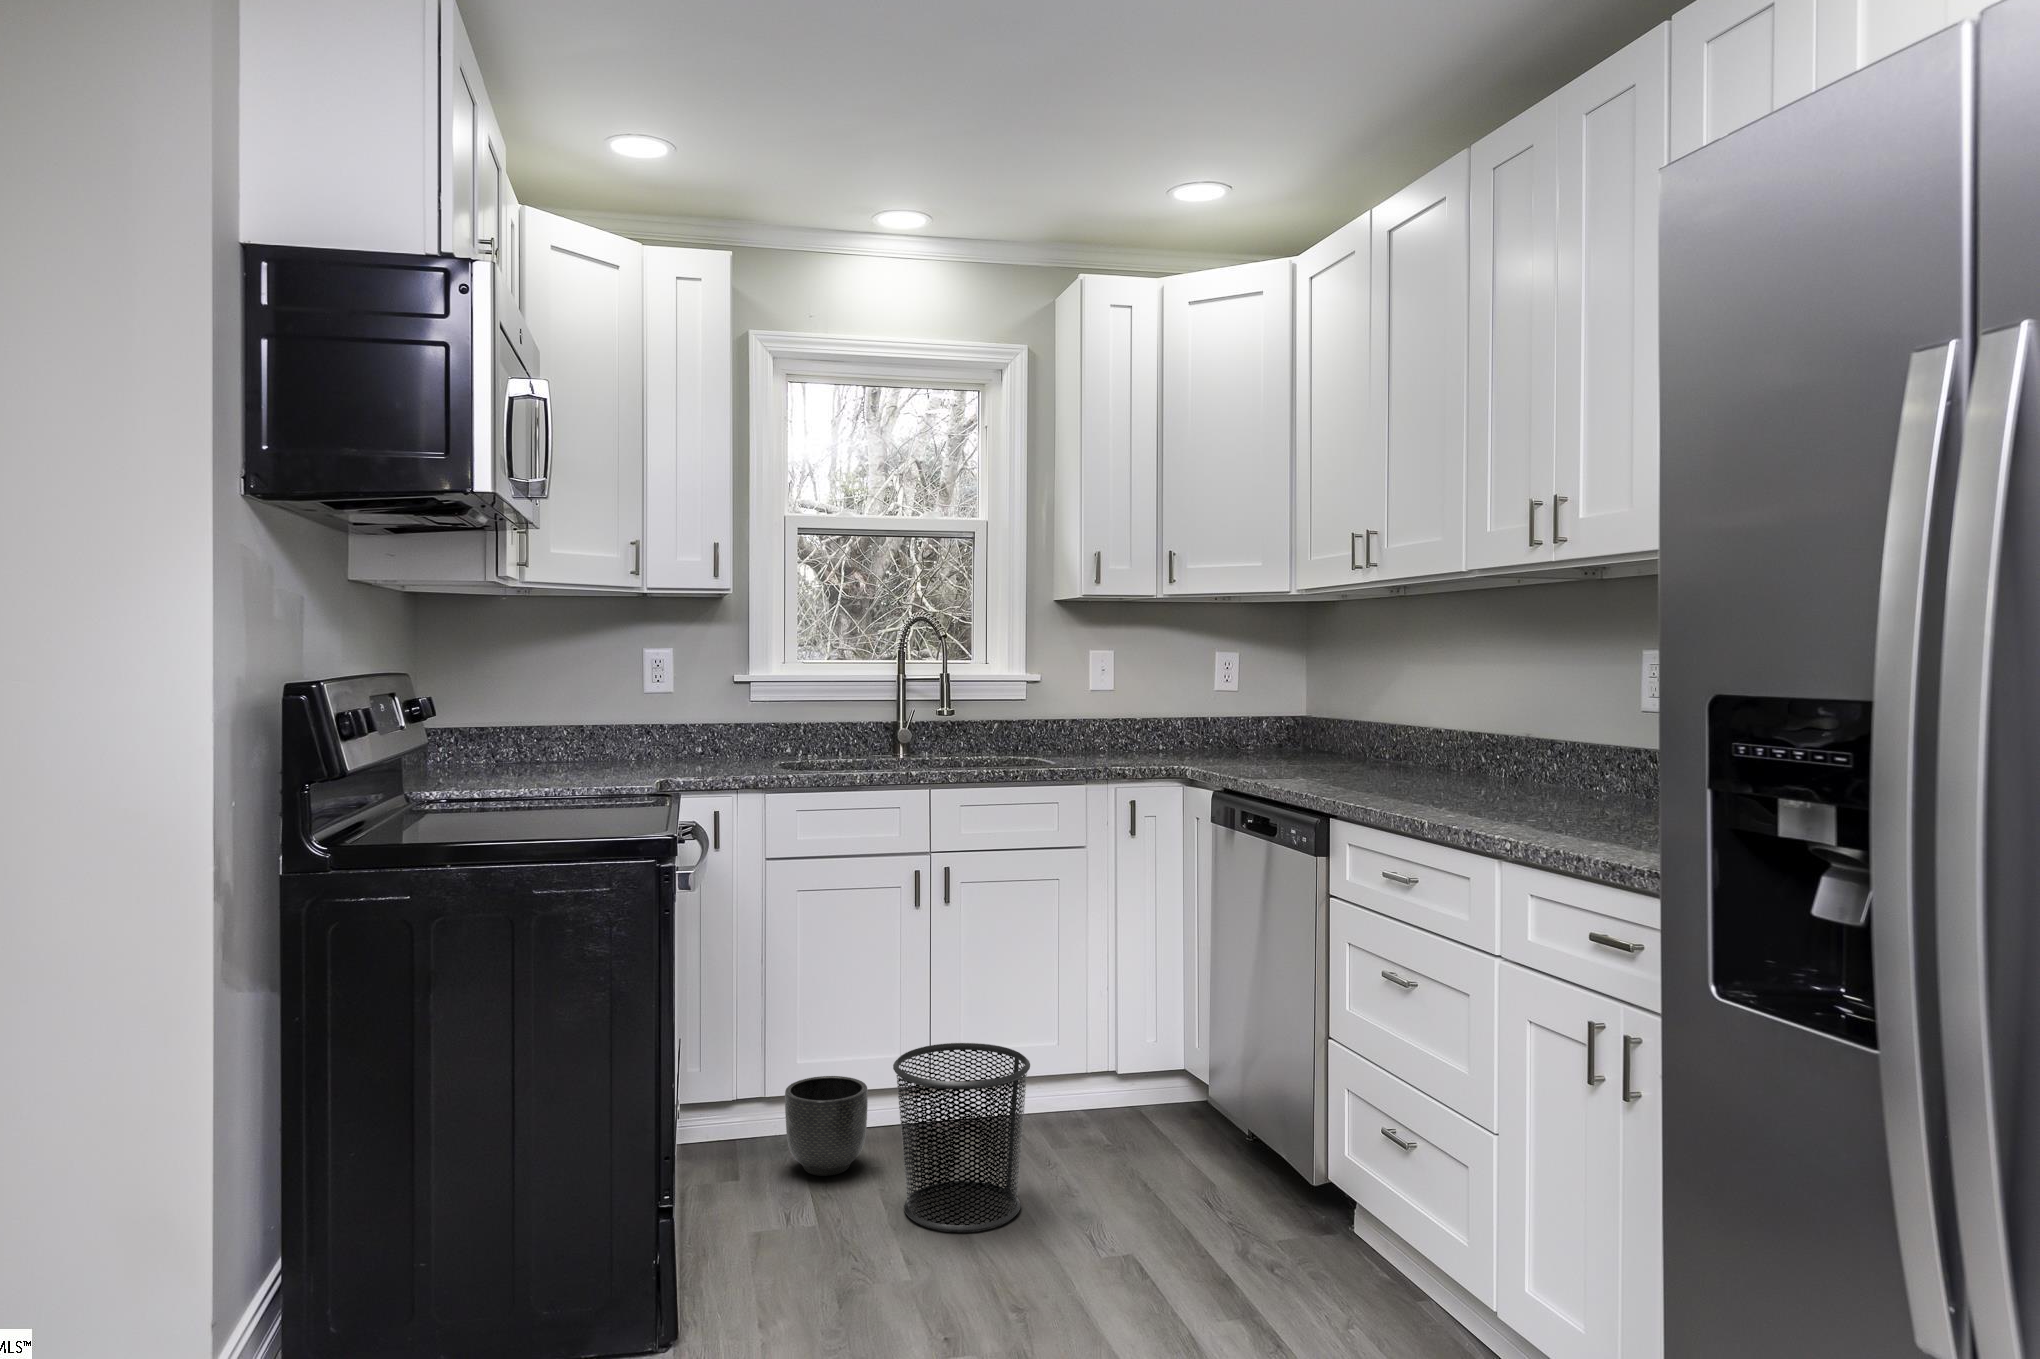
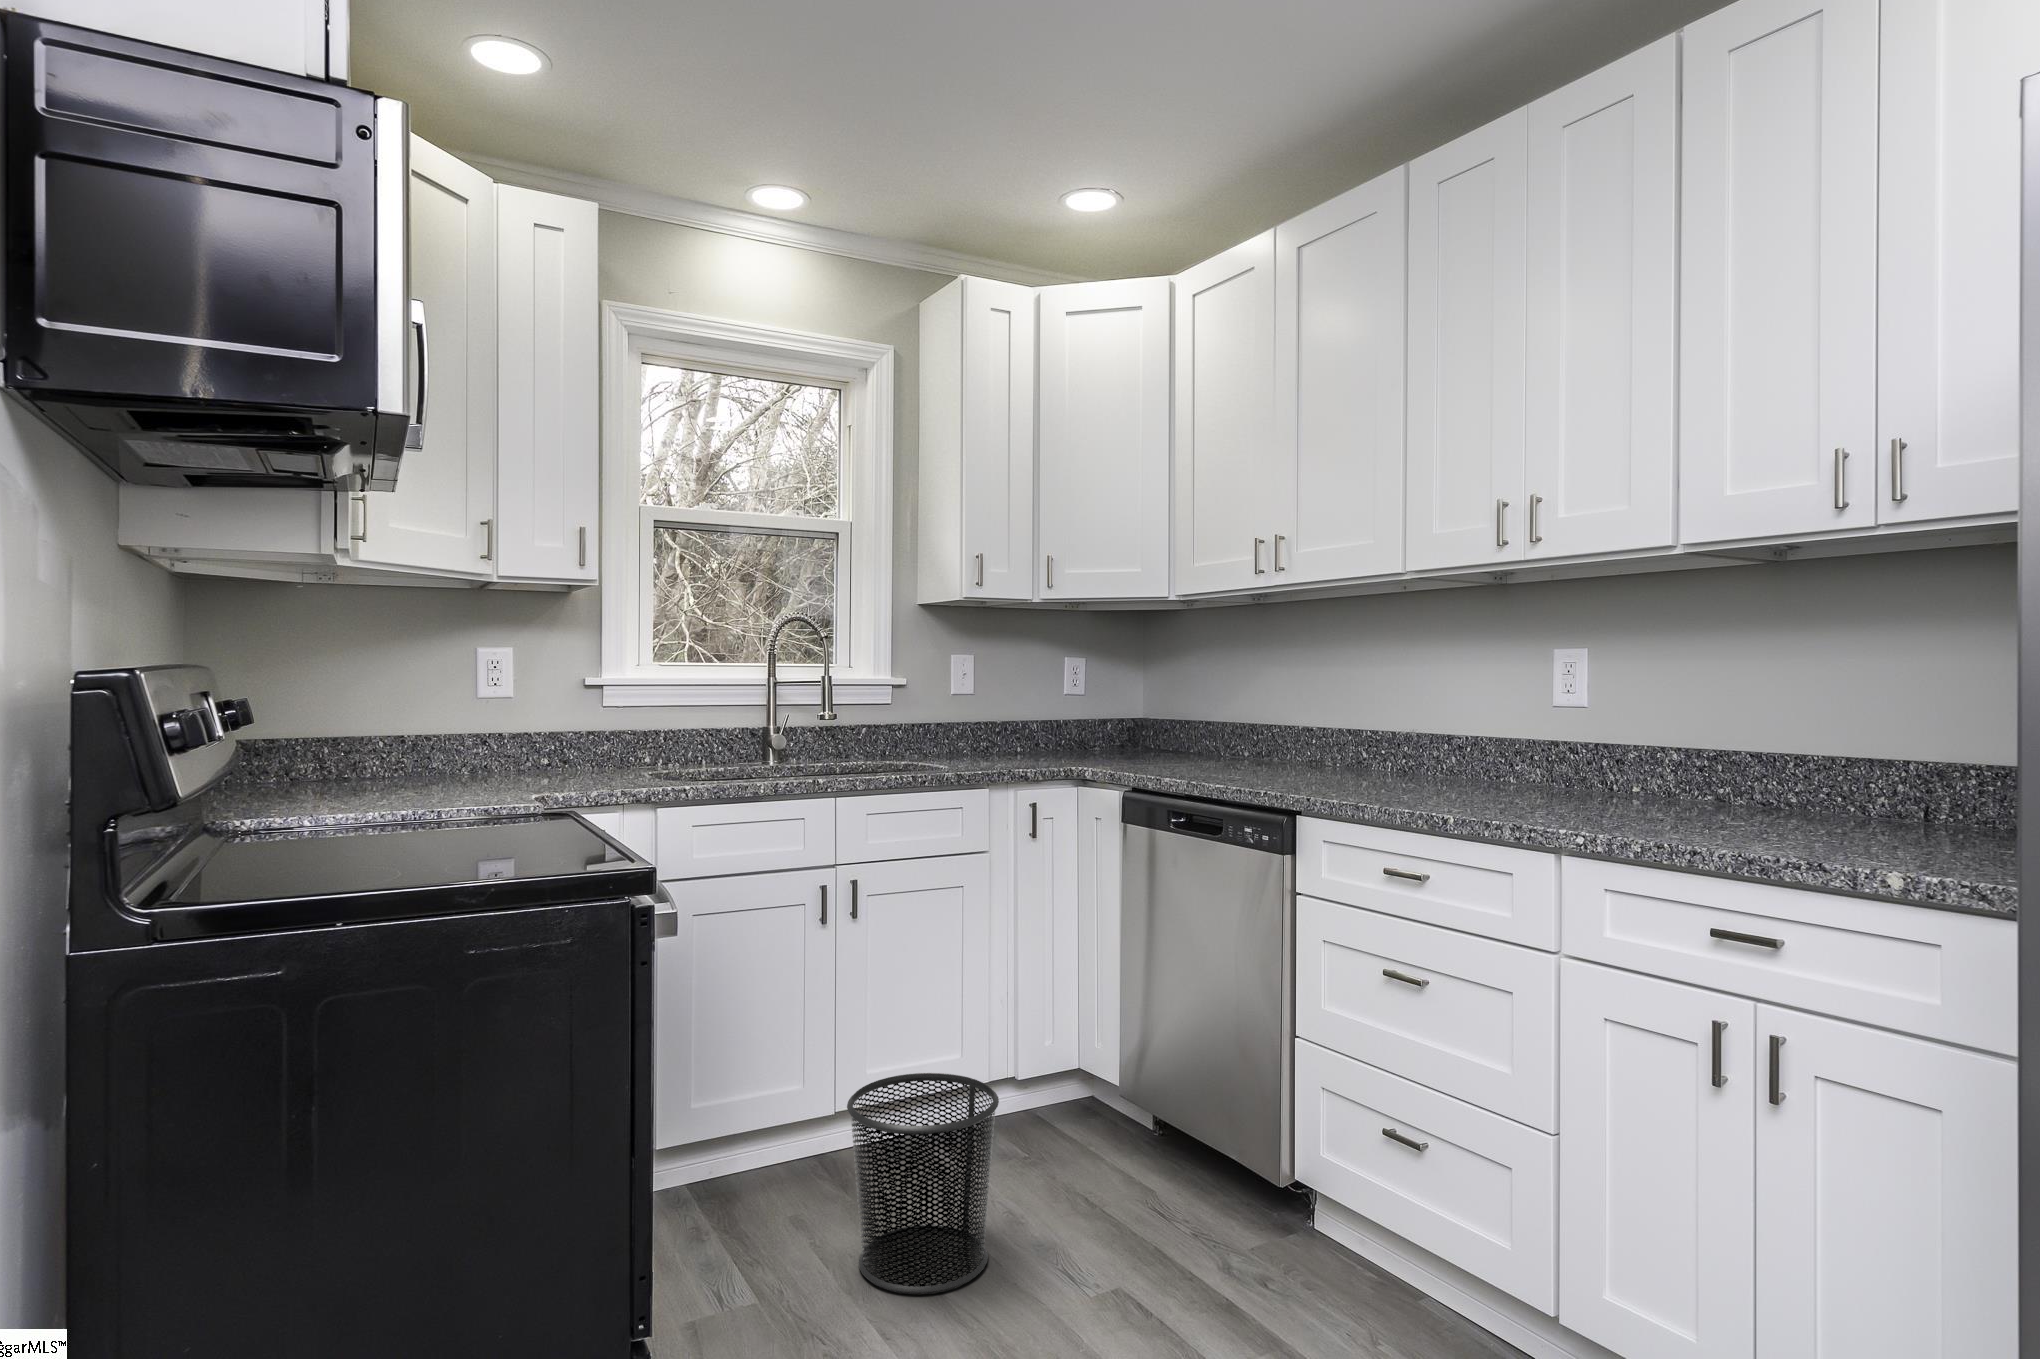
planter: present [785,1076,868,1176] -> none [697,1123,792,1243]

